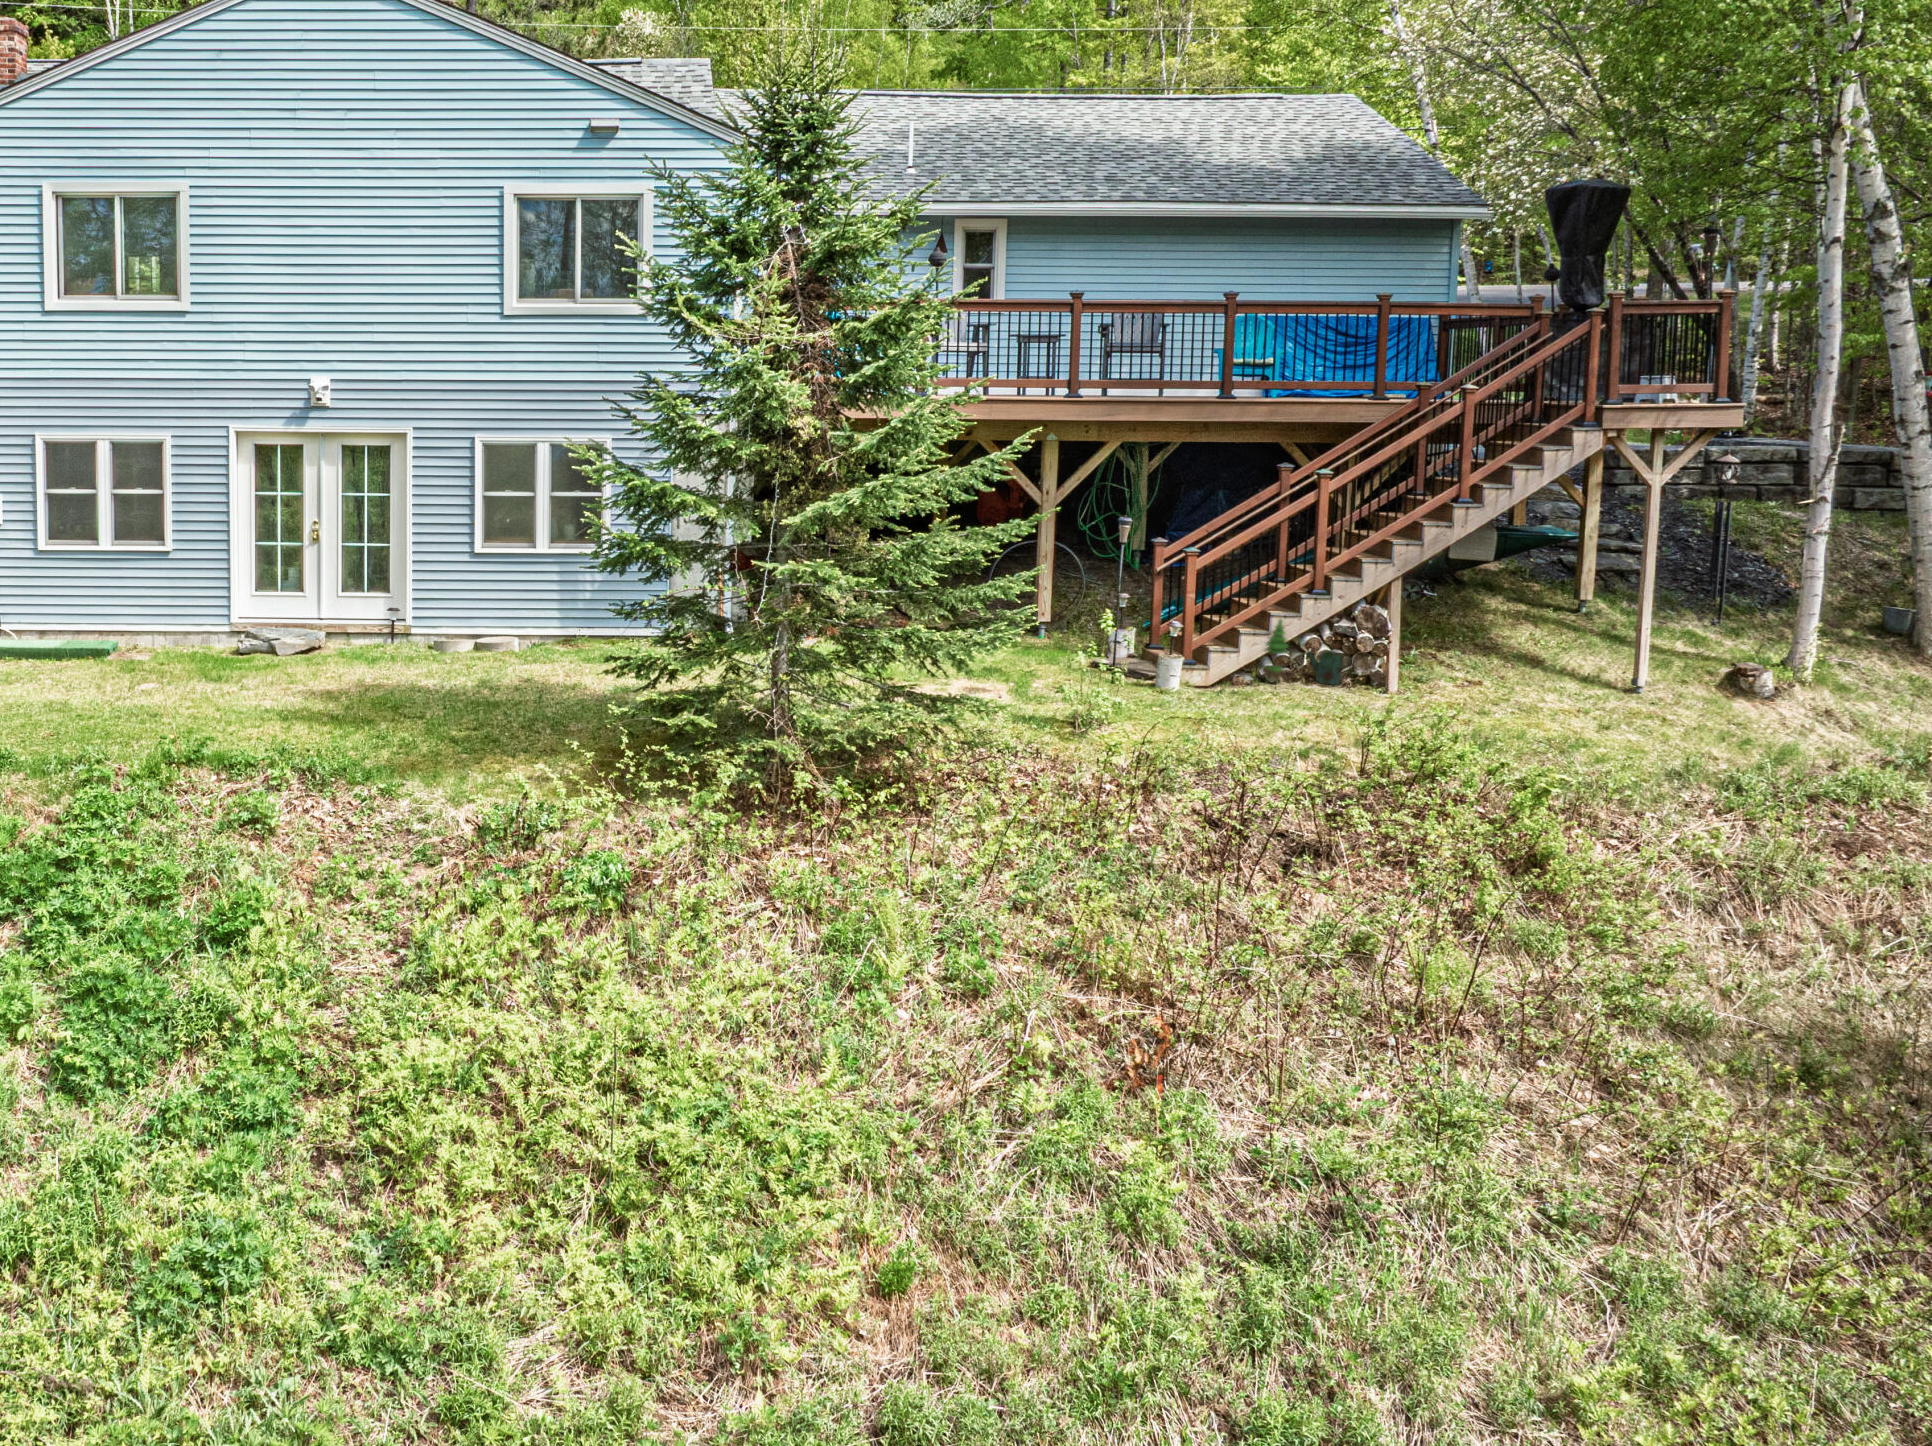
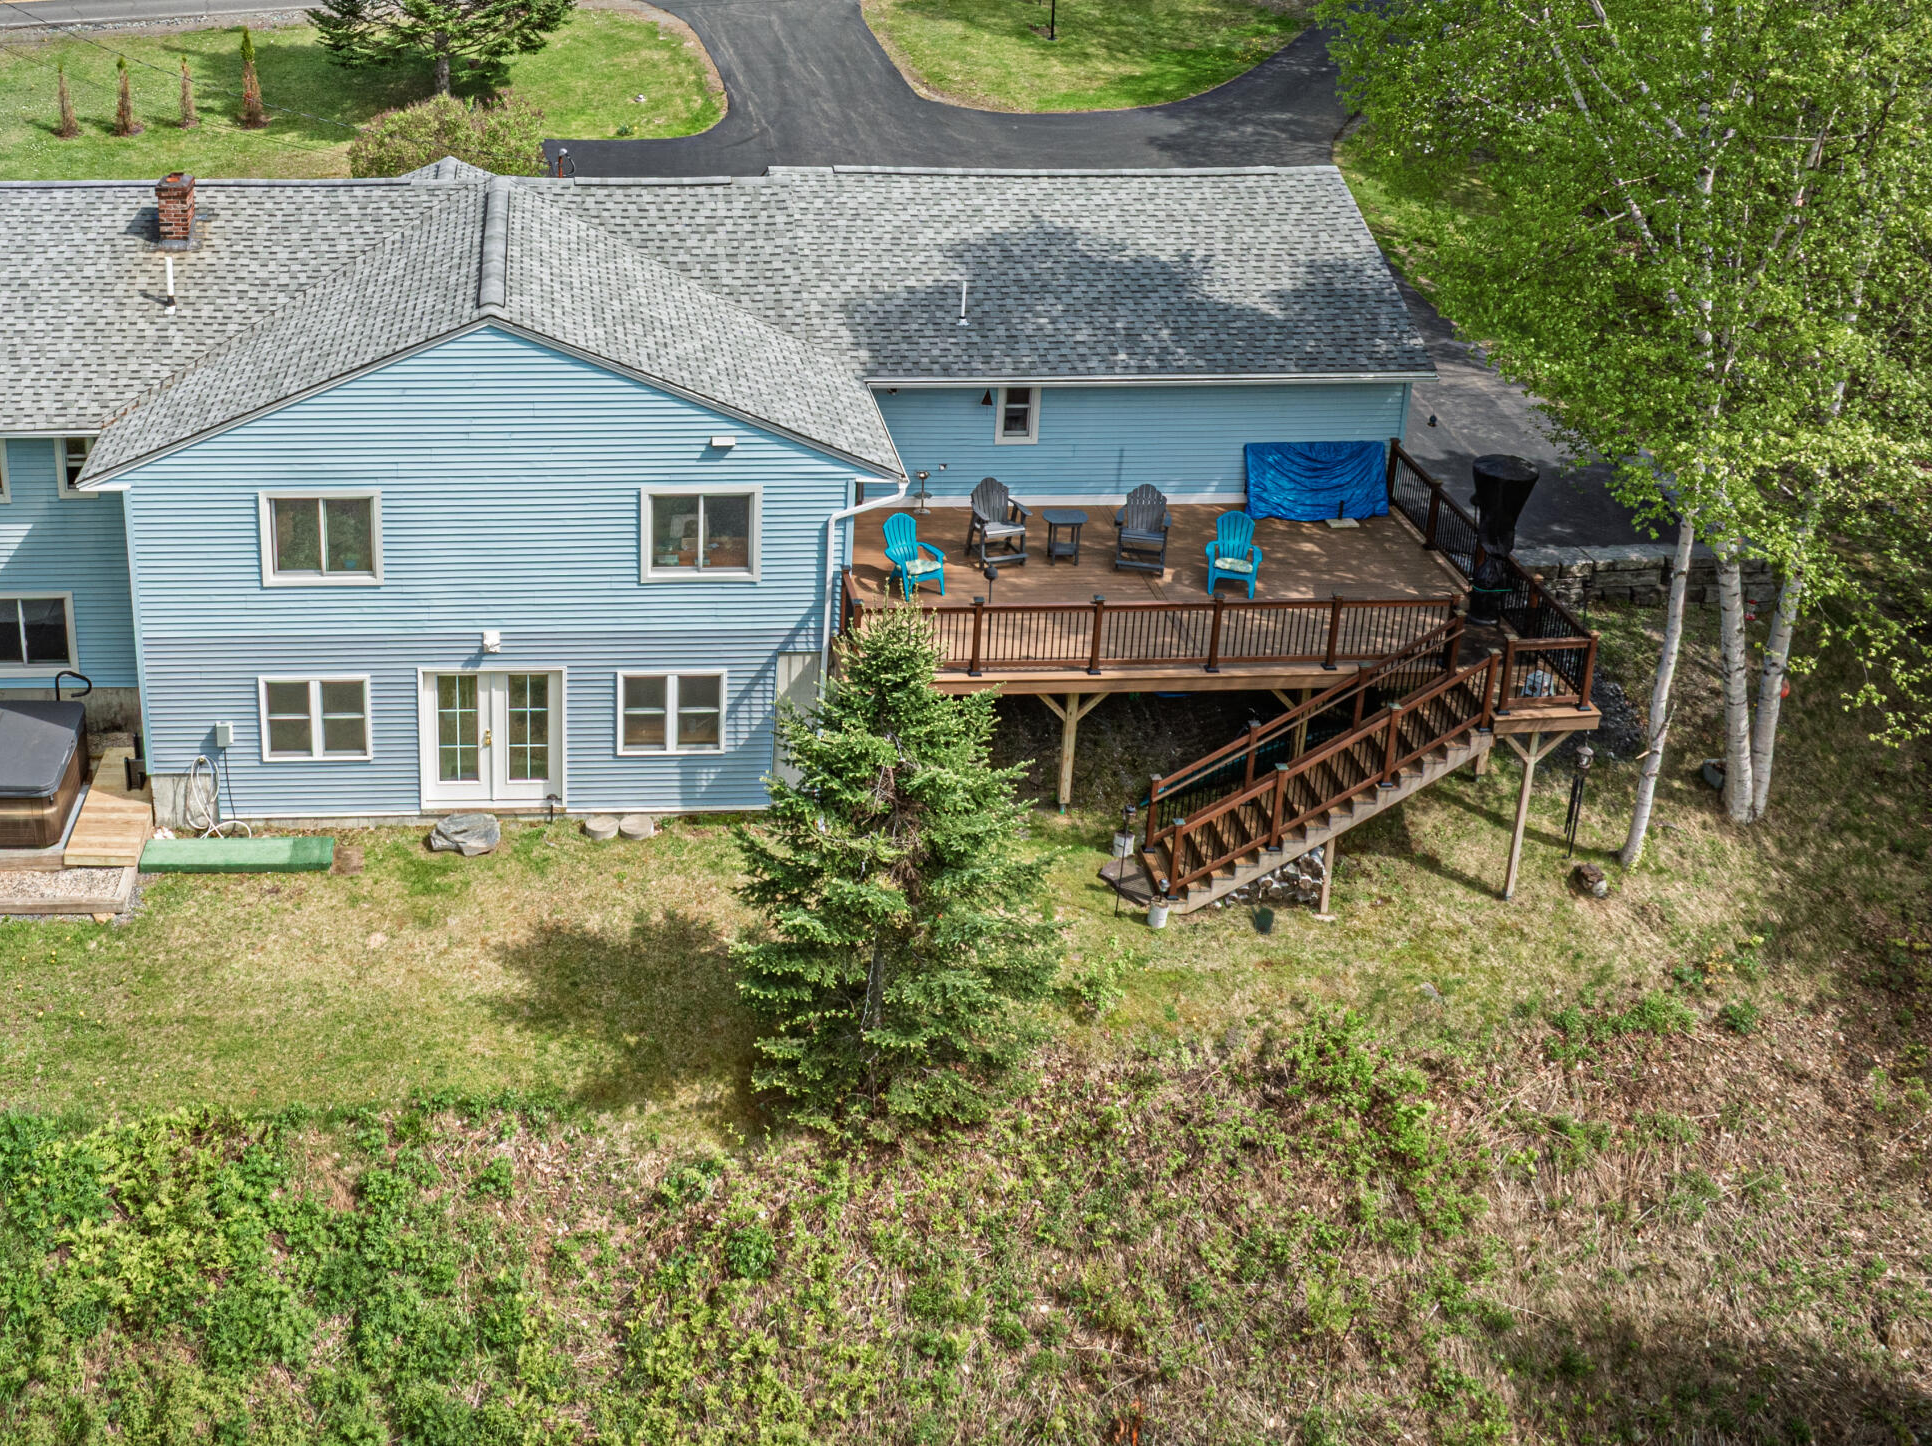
potted tree: present [1263,619,1288,682] -> none [1215,897,1235,936]

